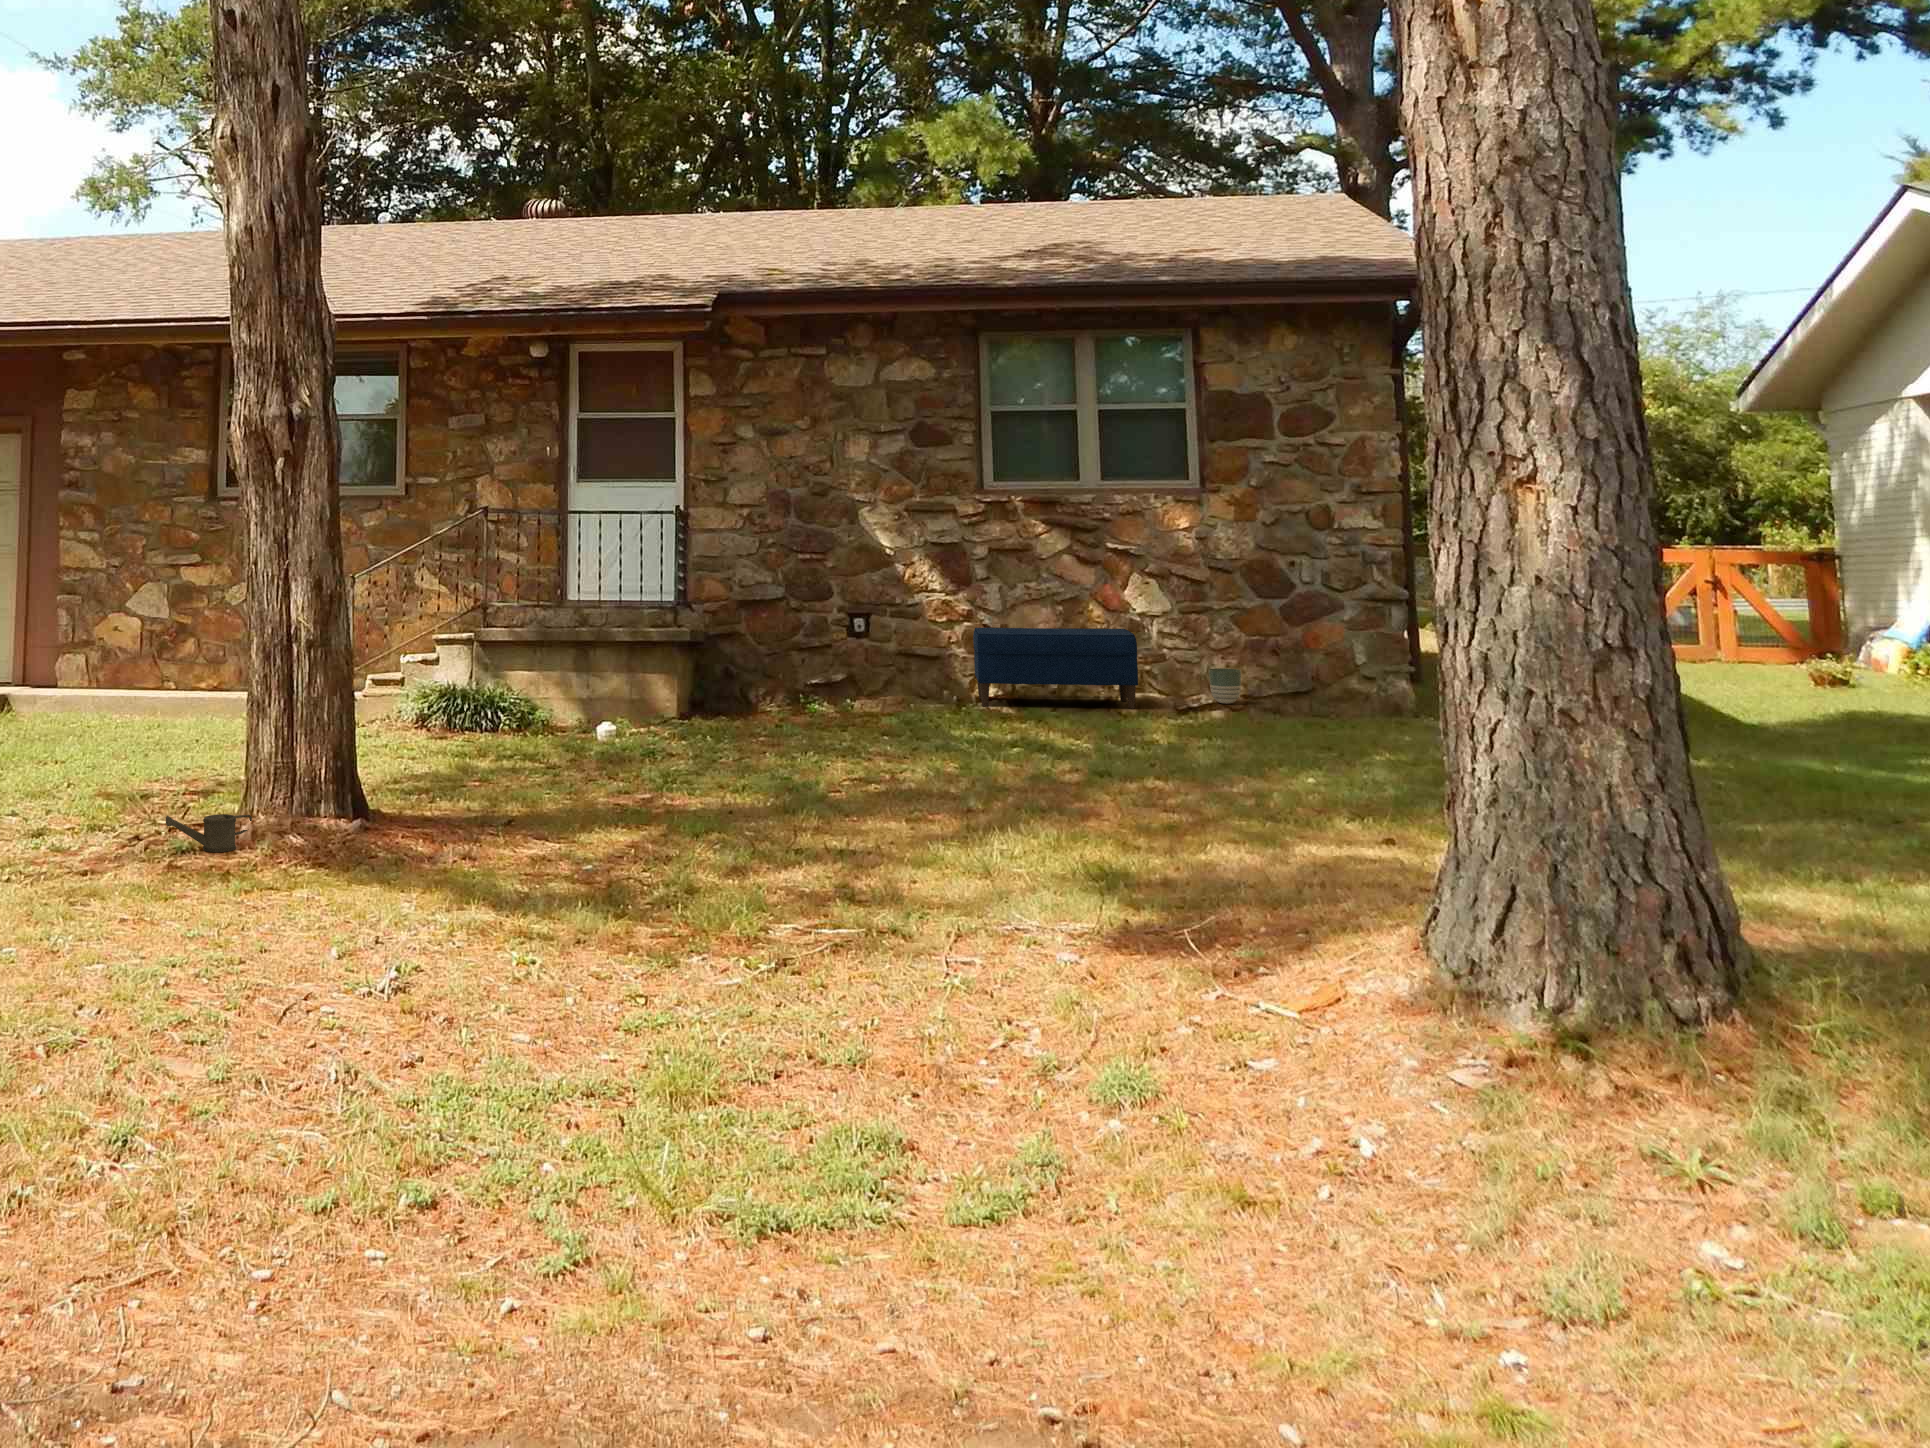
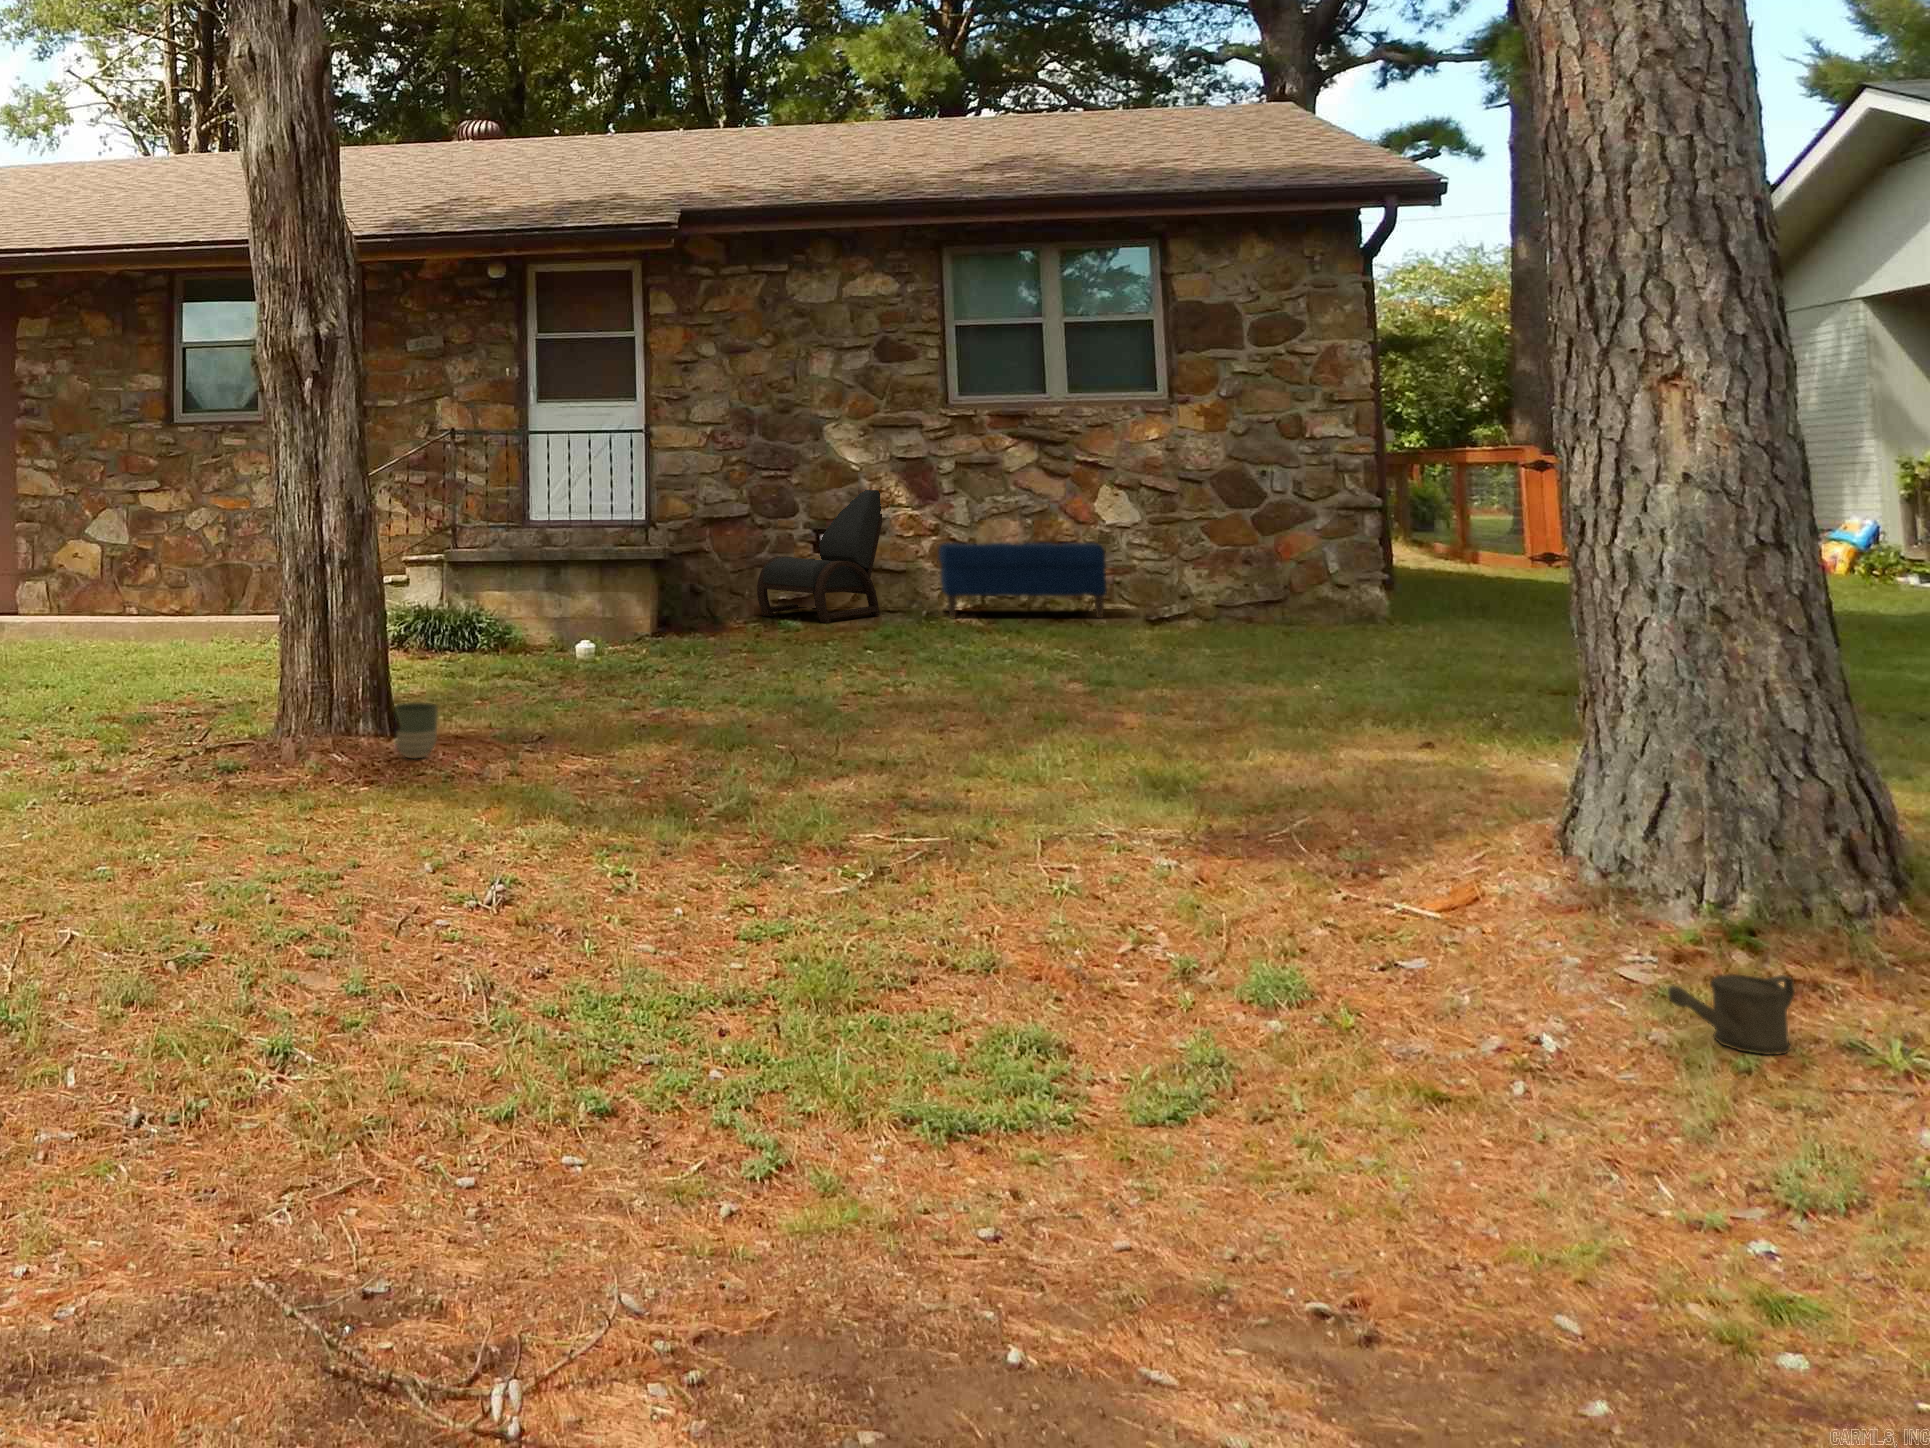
lounge chair: none [791,572,924,709] -> present [757,490,882,623]
planter: present [1209,668,1241,704] -> present [395,702,438,759]
watering can: present [166,814,252,852] -> present [1668,974,1795,1055]

